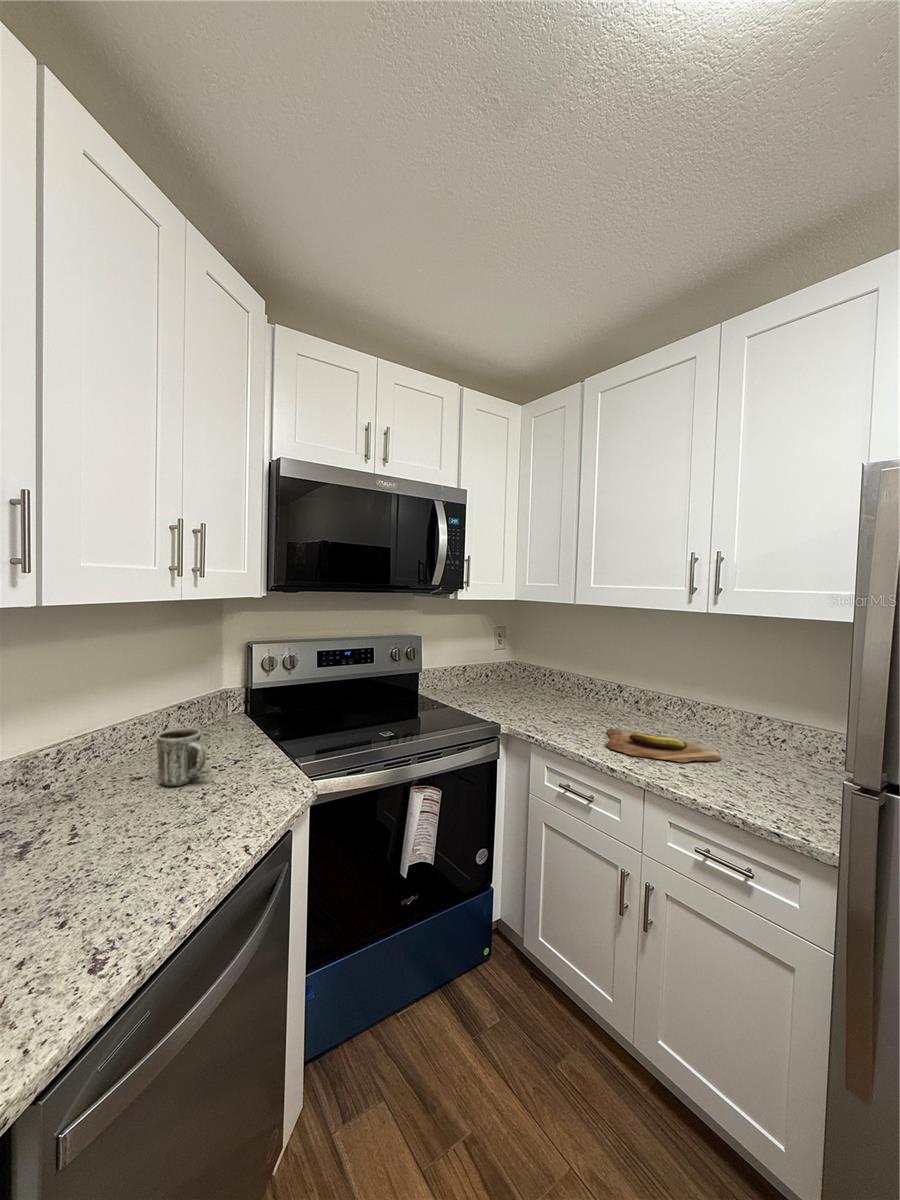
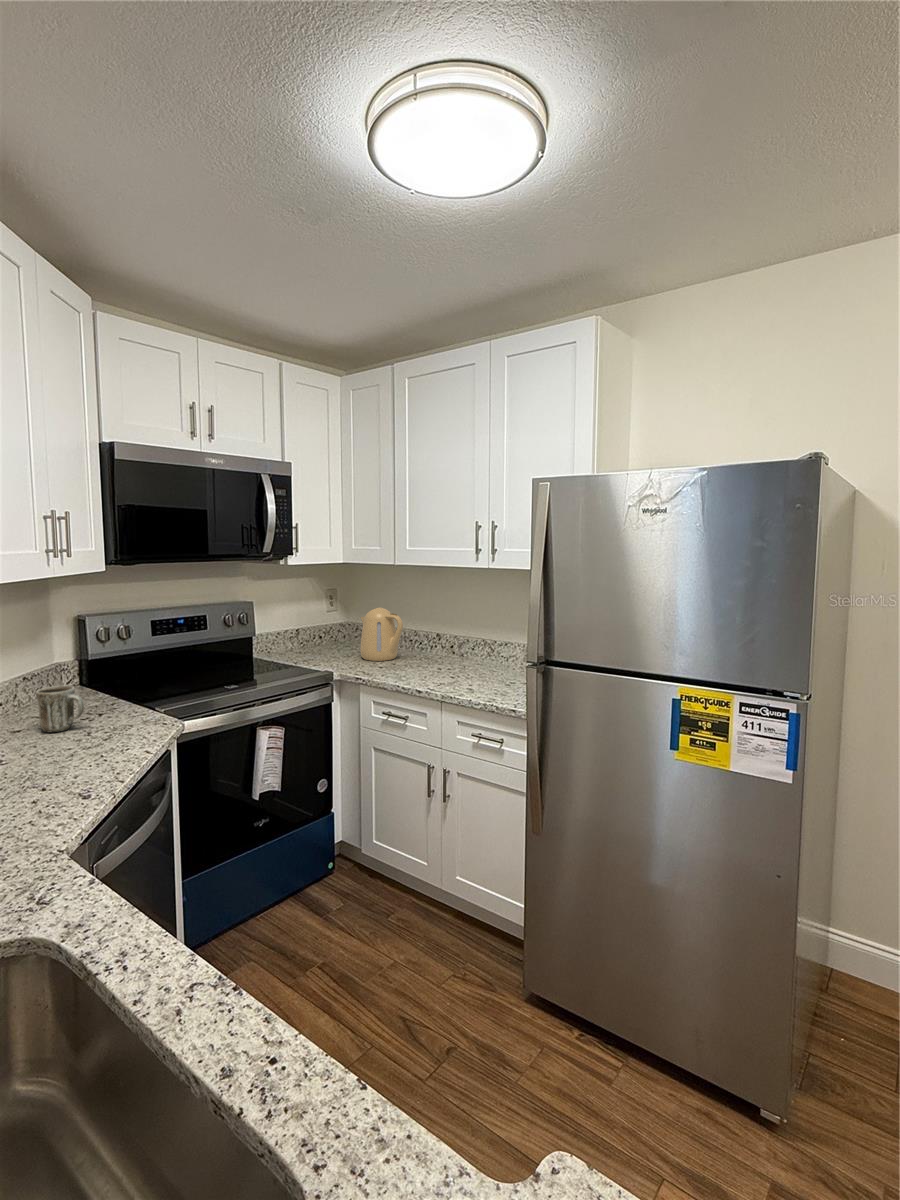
kettle: none [531,651,582,713] -> present [360,607,403,661]
cutting board: present [604,729,721,762] -> none [416,667,502,682]

